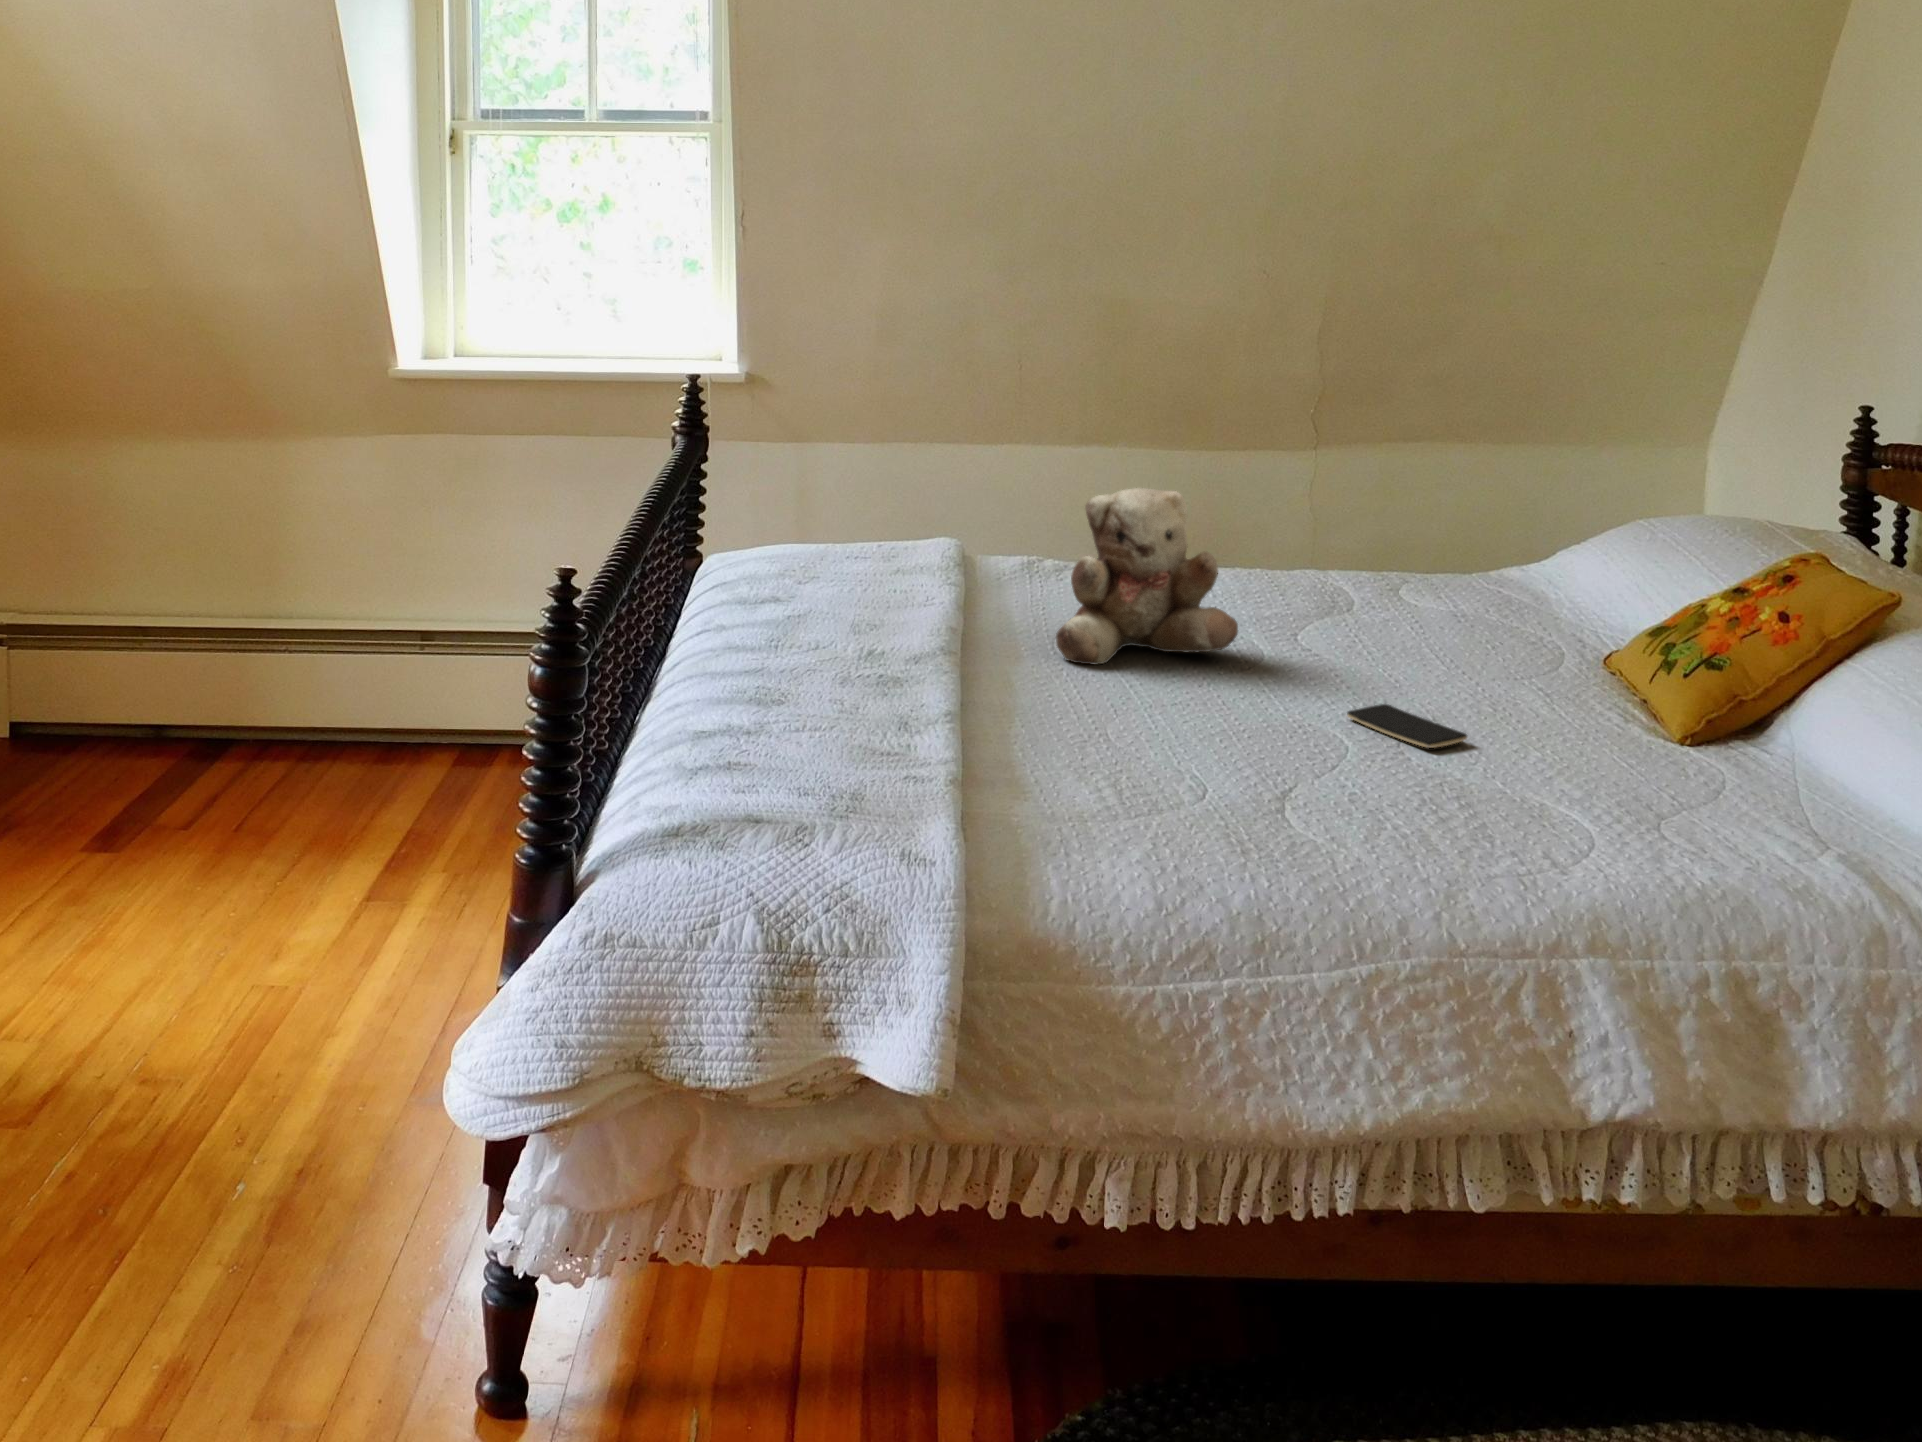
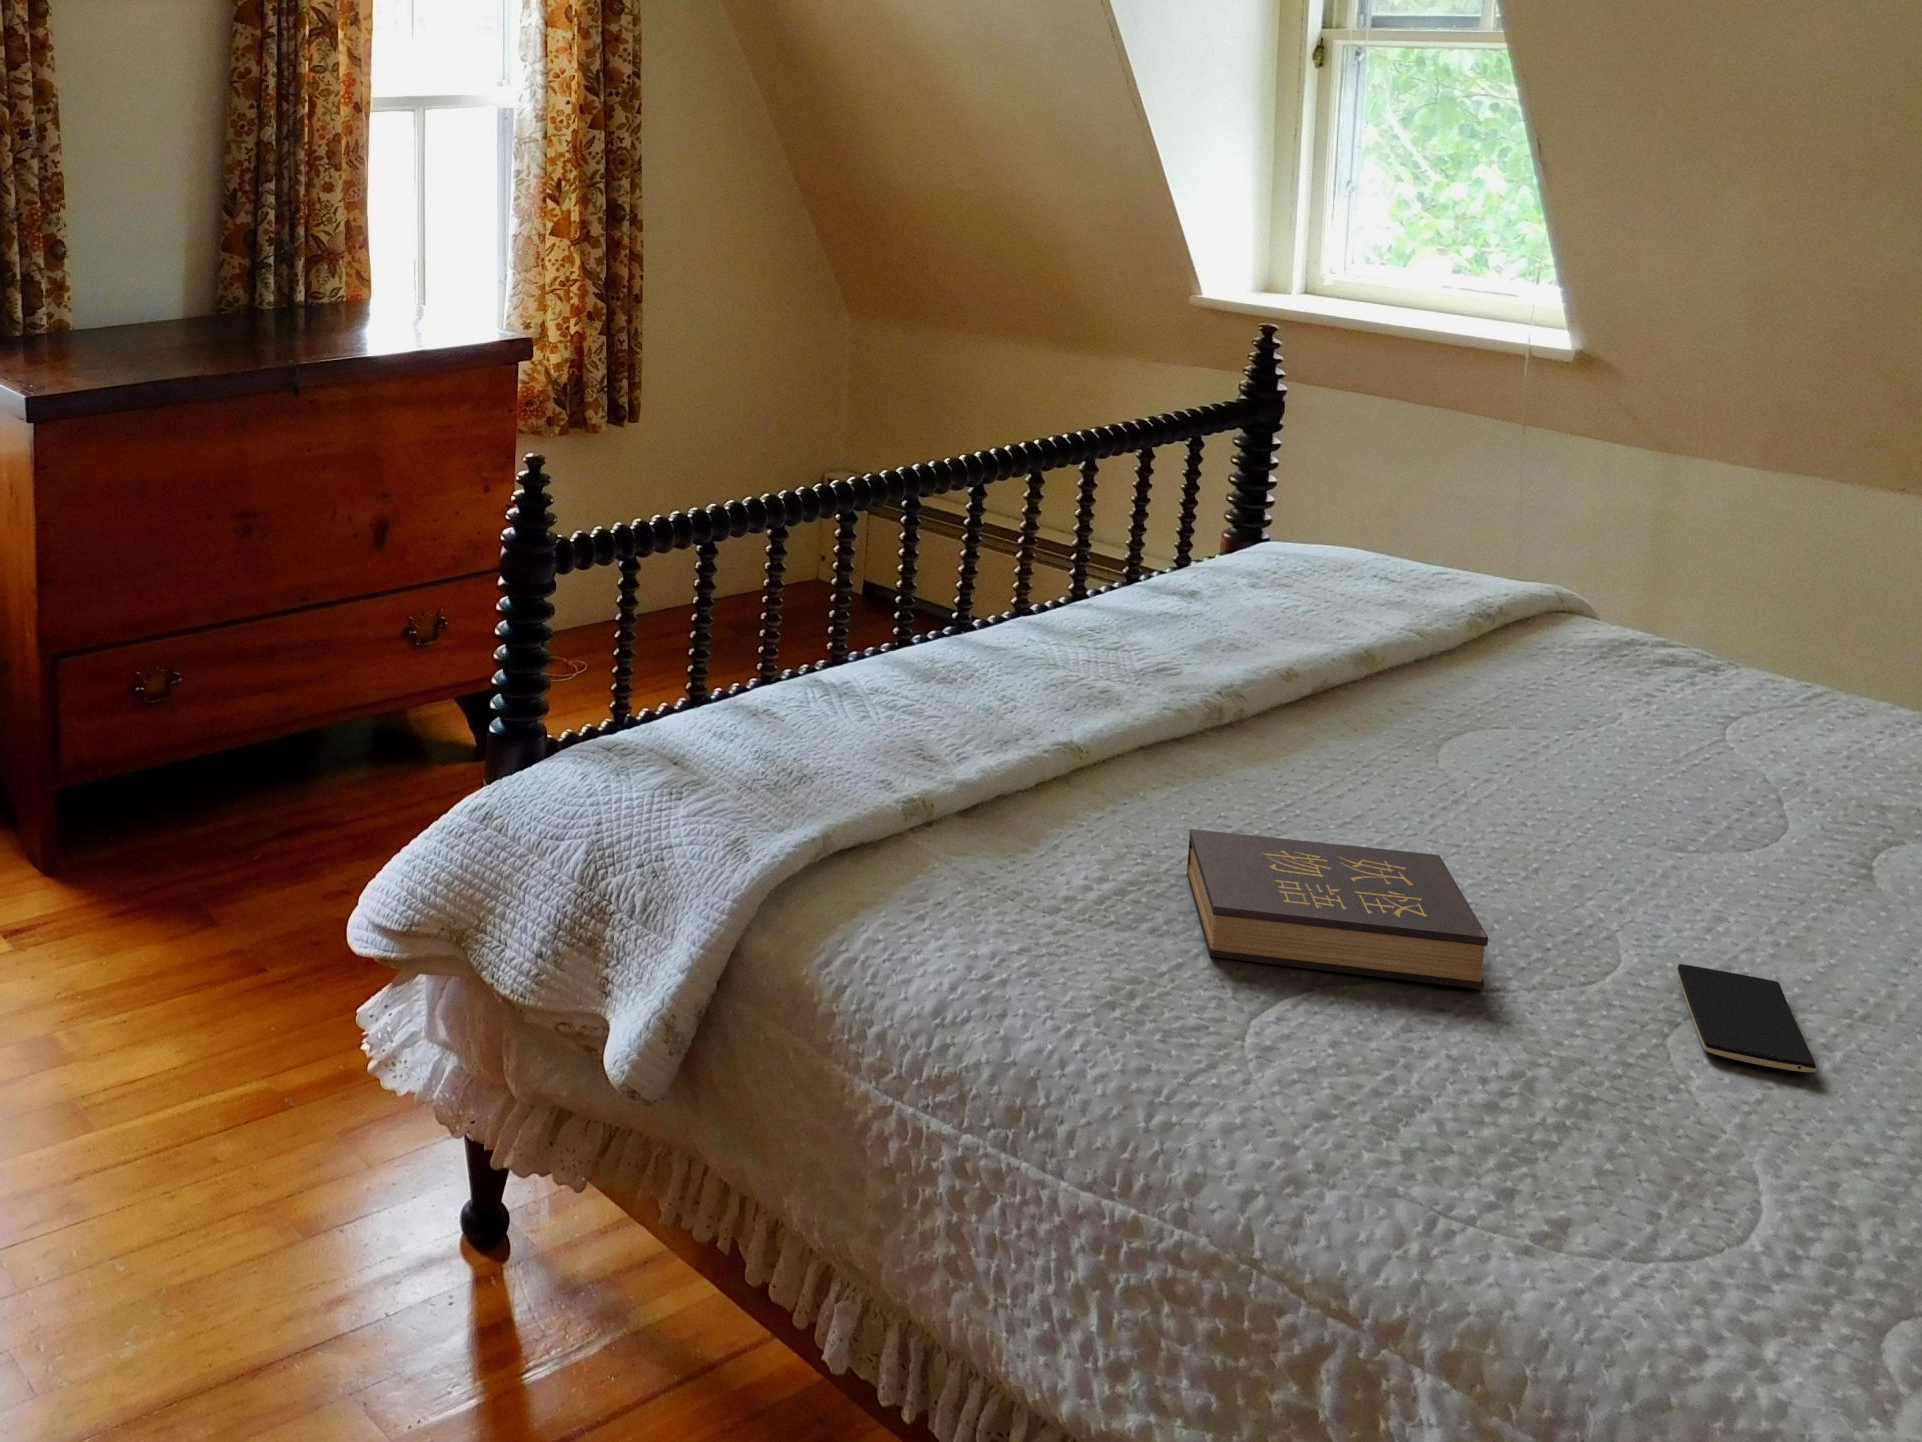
teddy bear: present [1056,488,1238,664] -> none [1405,566,1702,833]
hardback book: none [1107,691,1324,799] -> present [1187,829,1488,989]

